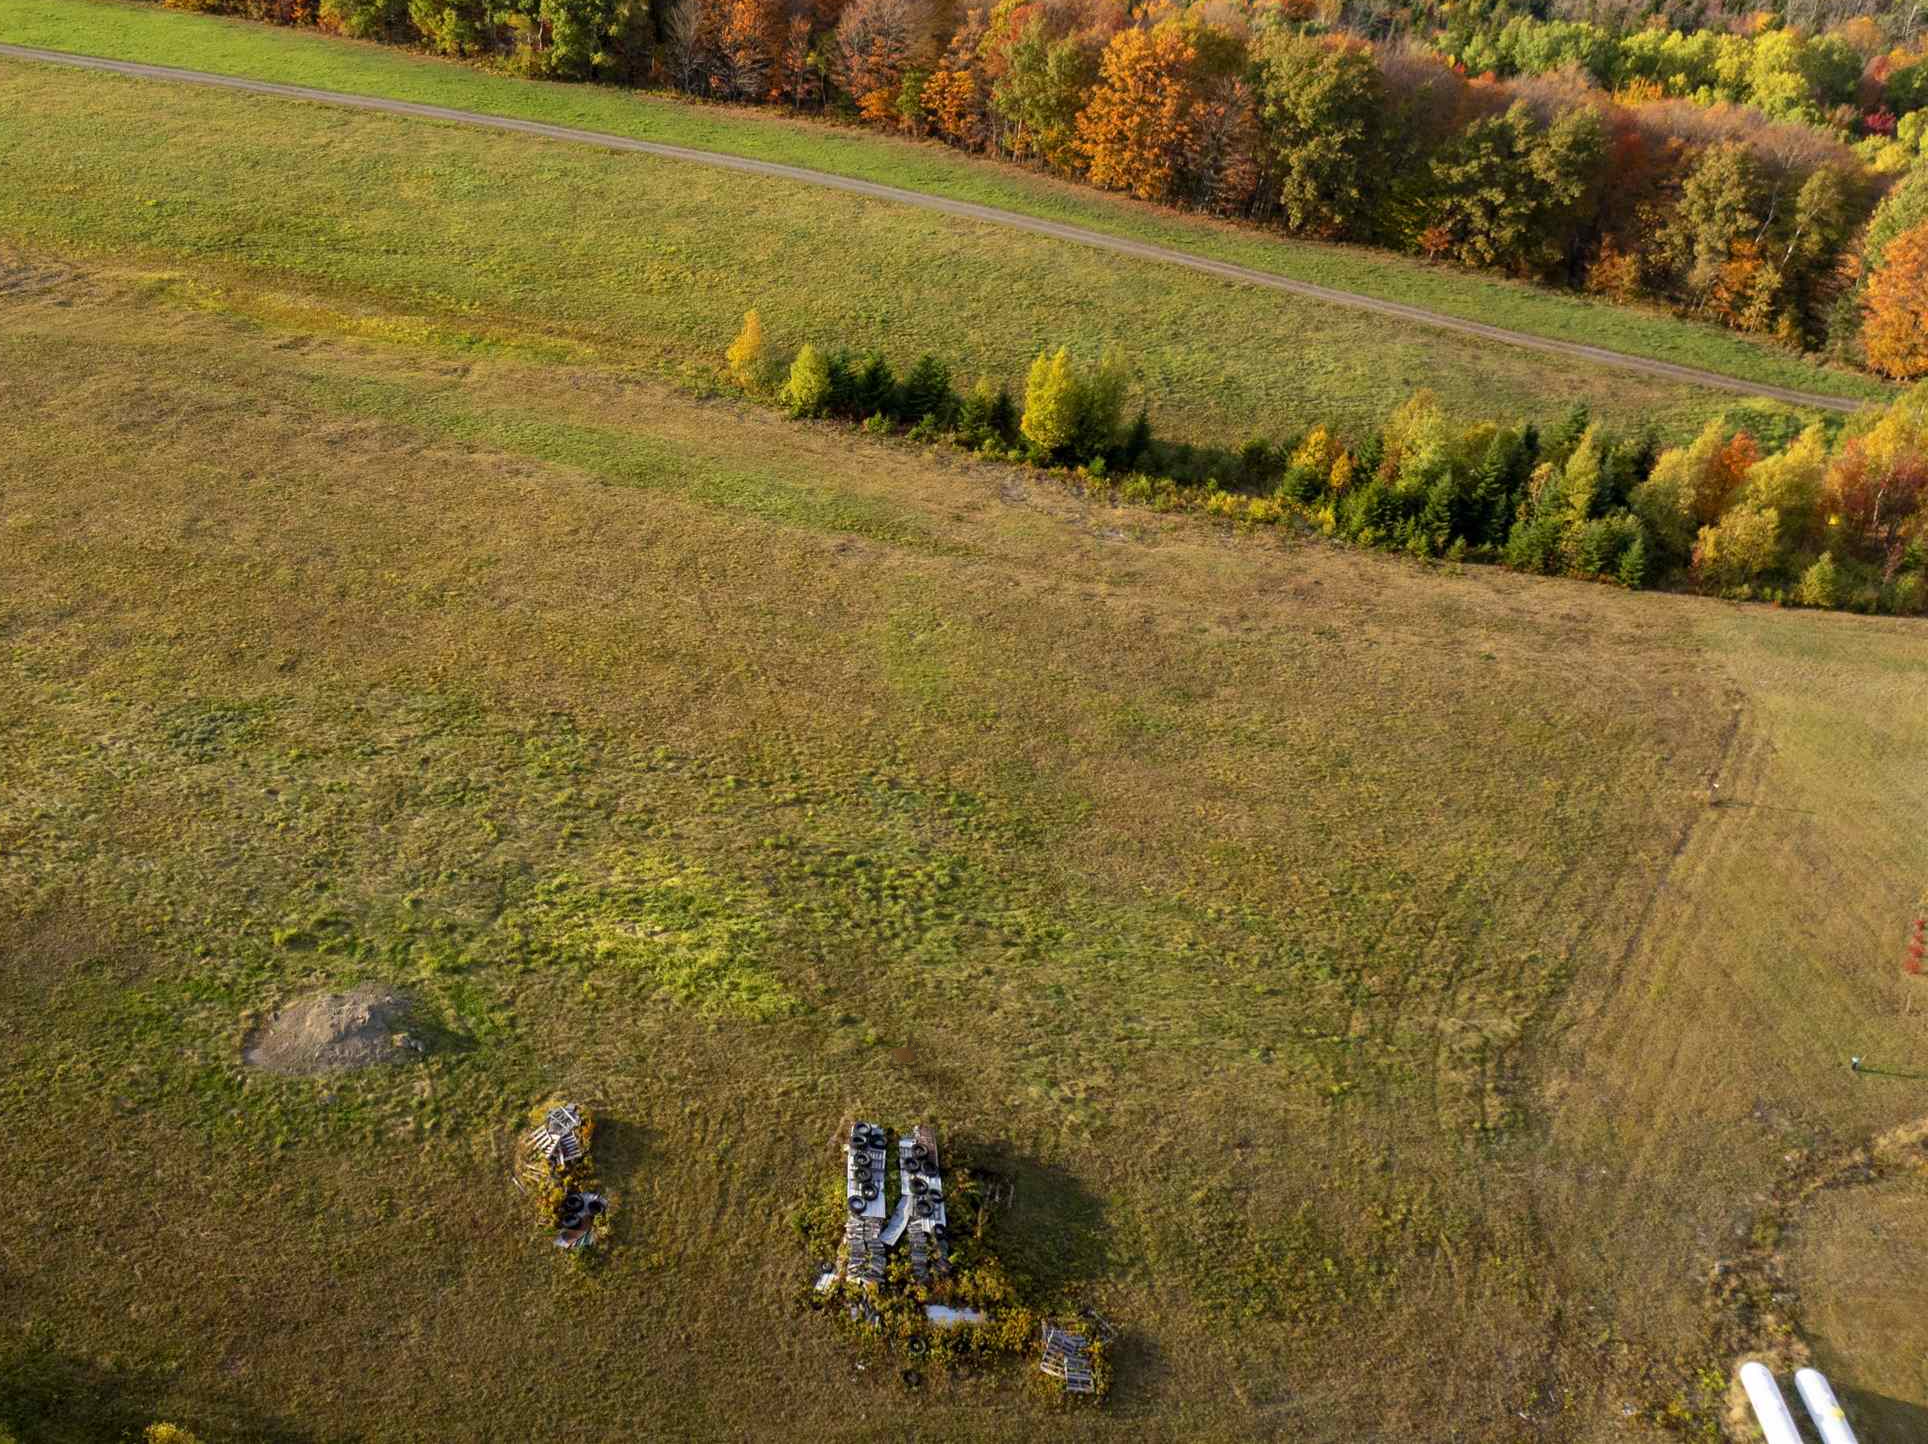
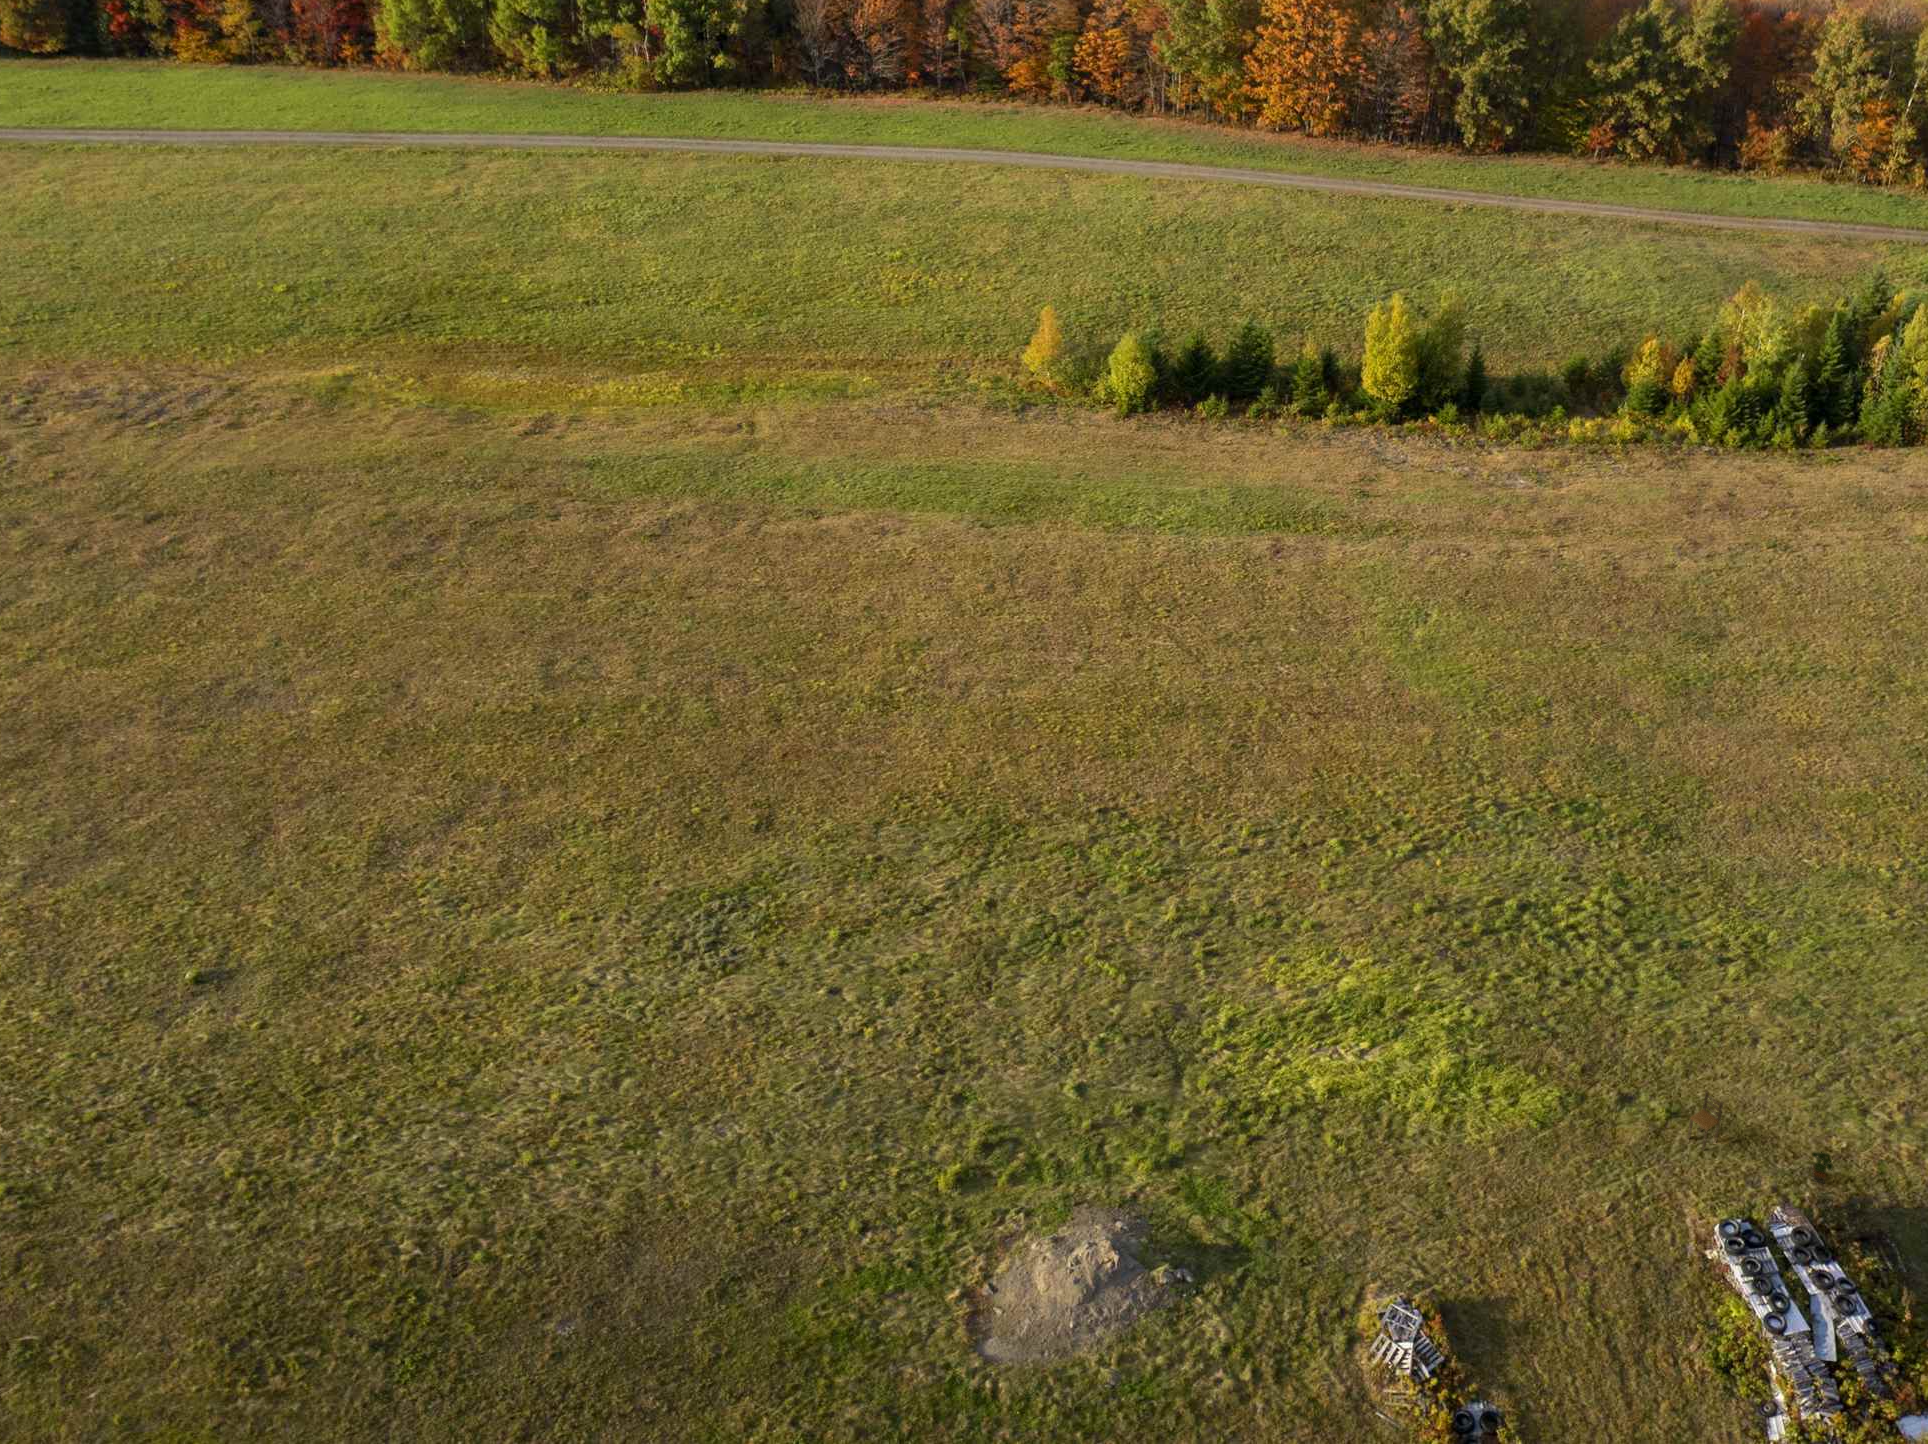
potted tree: none [980,1102,999,1131] -> present [1812,1152,1833,1183]

